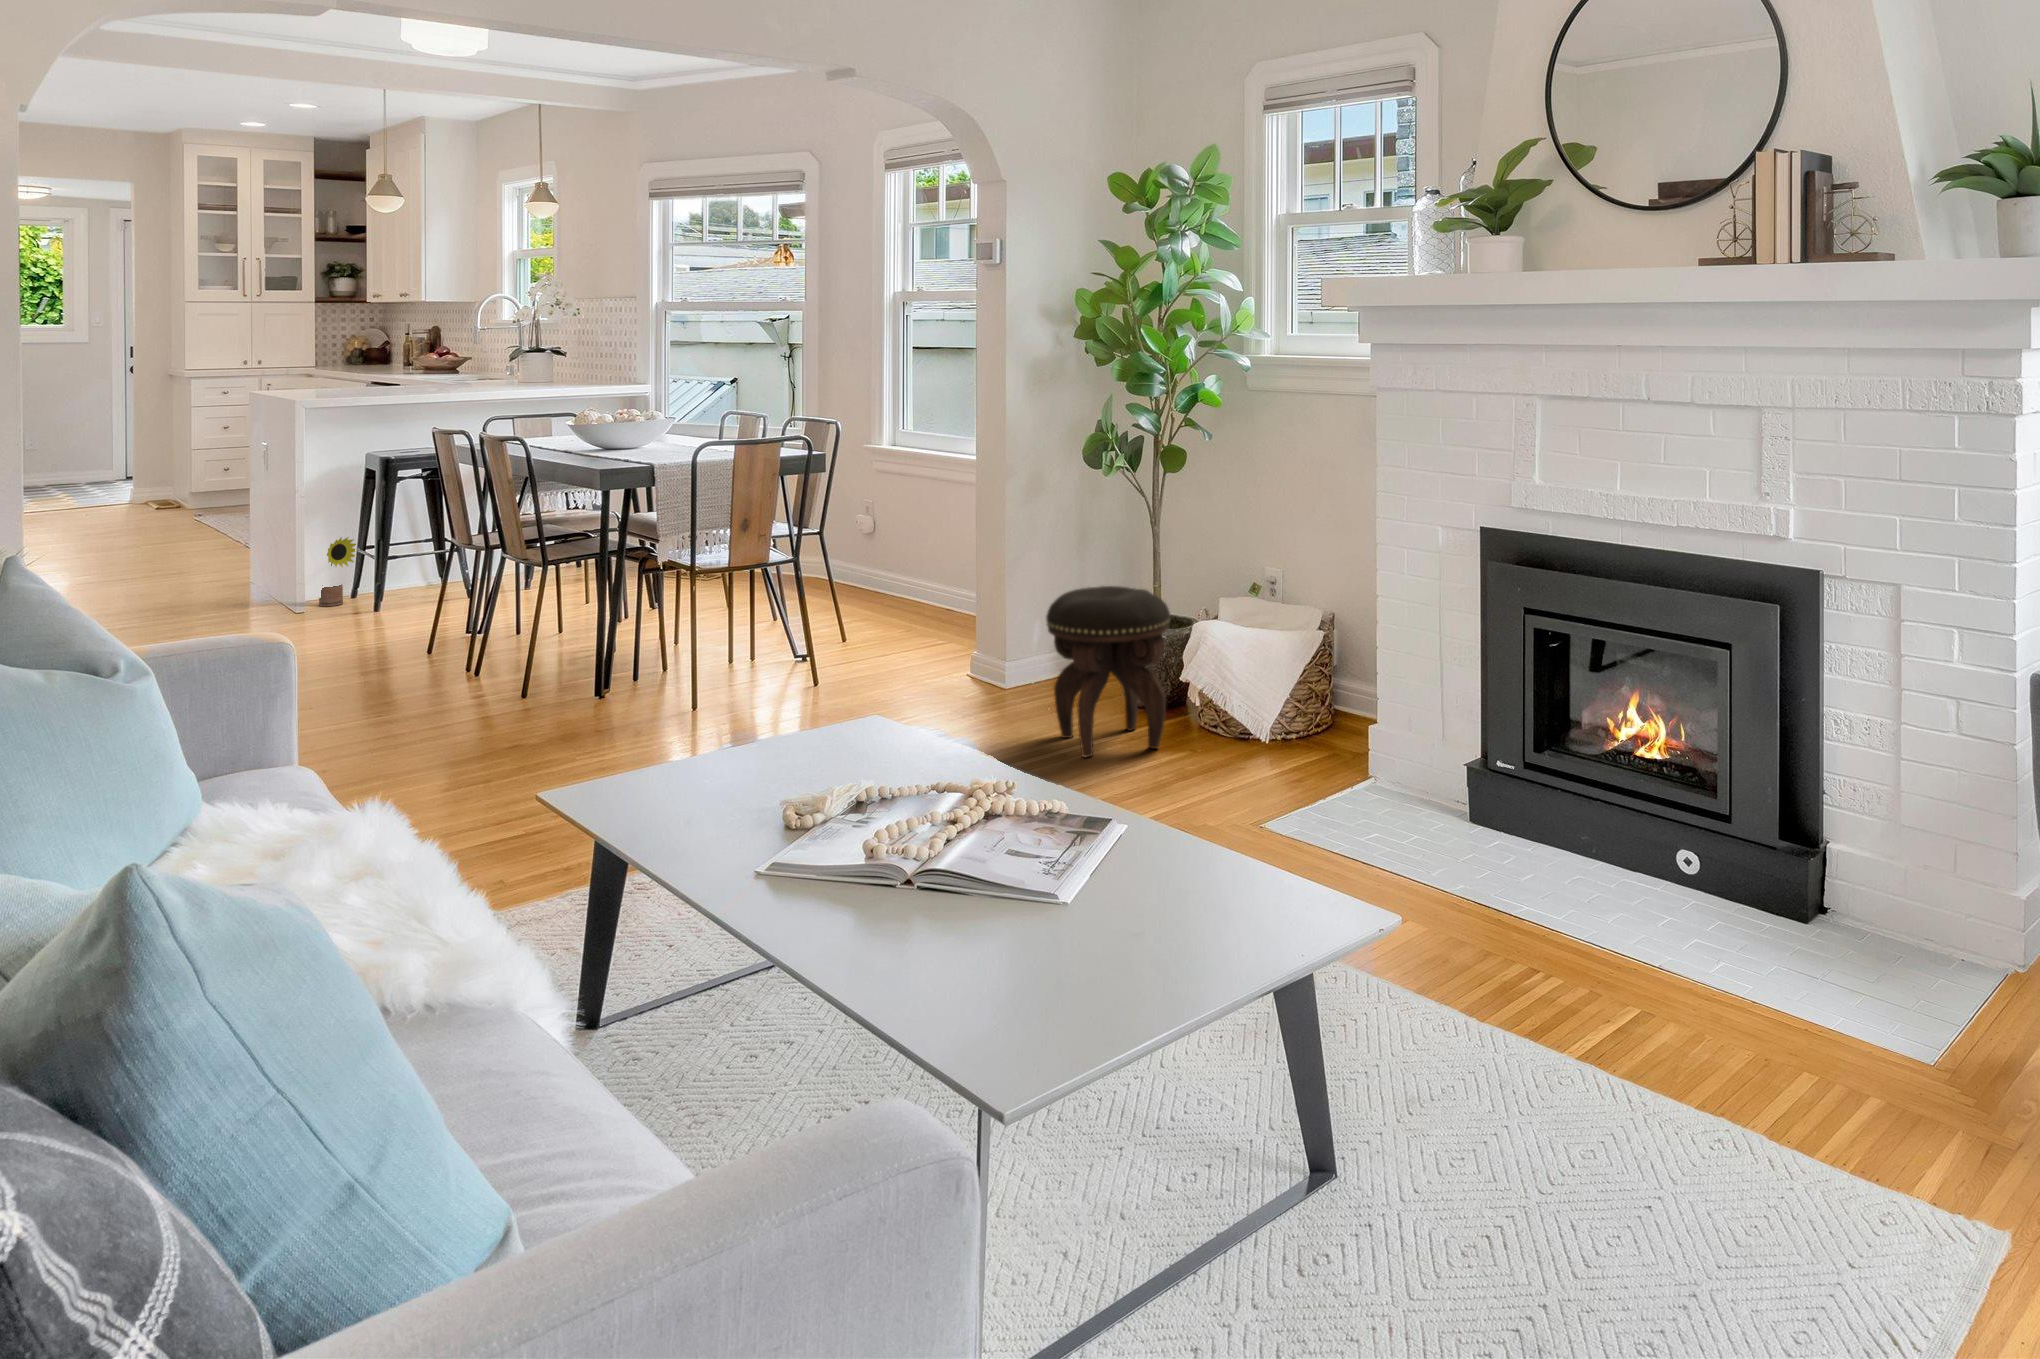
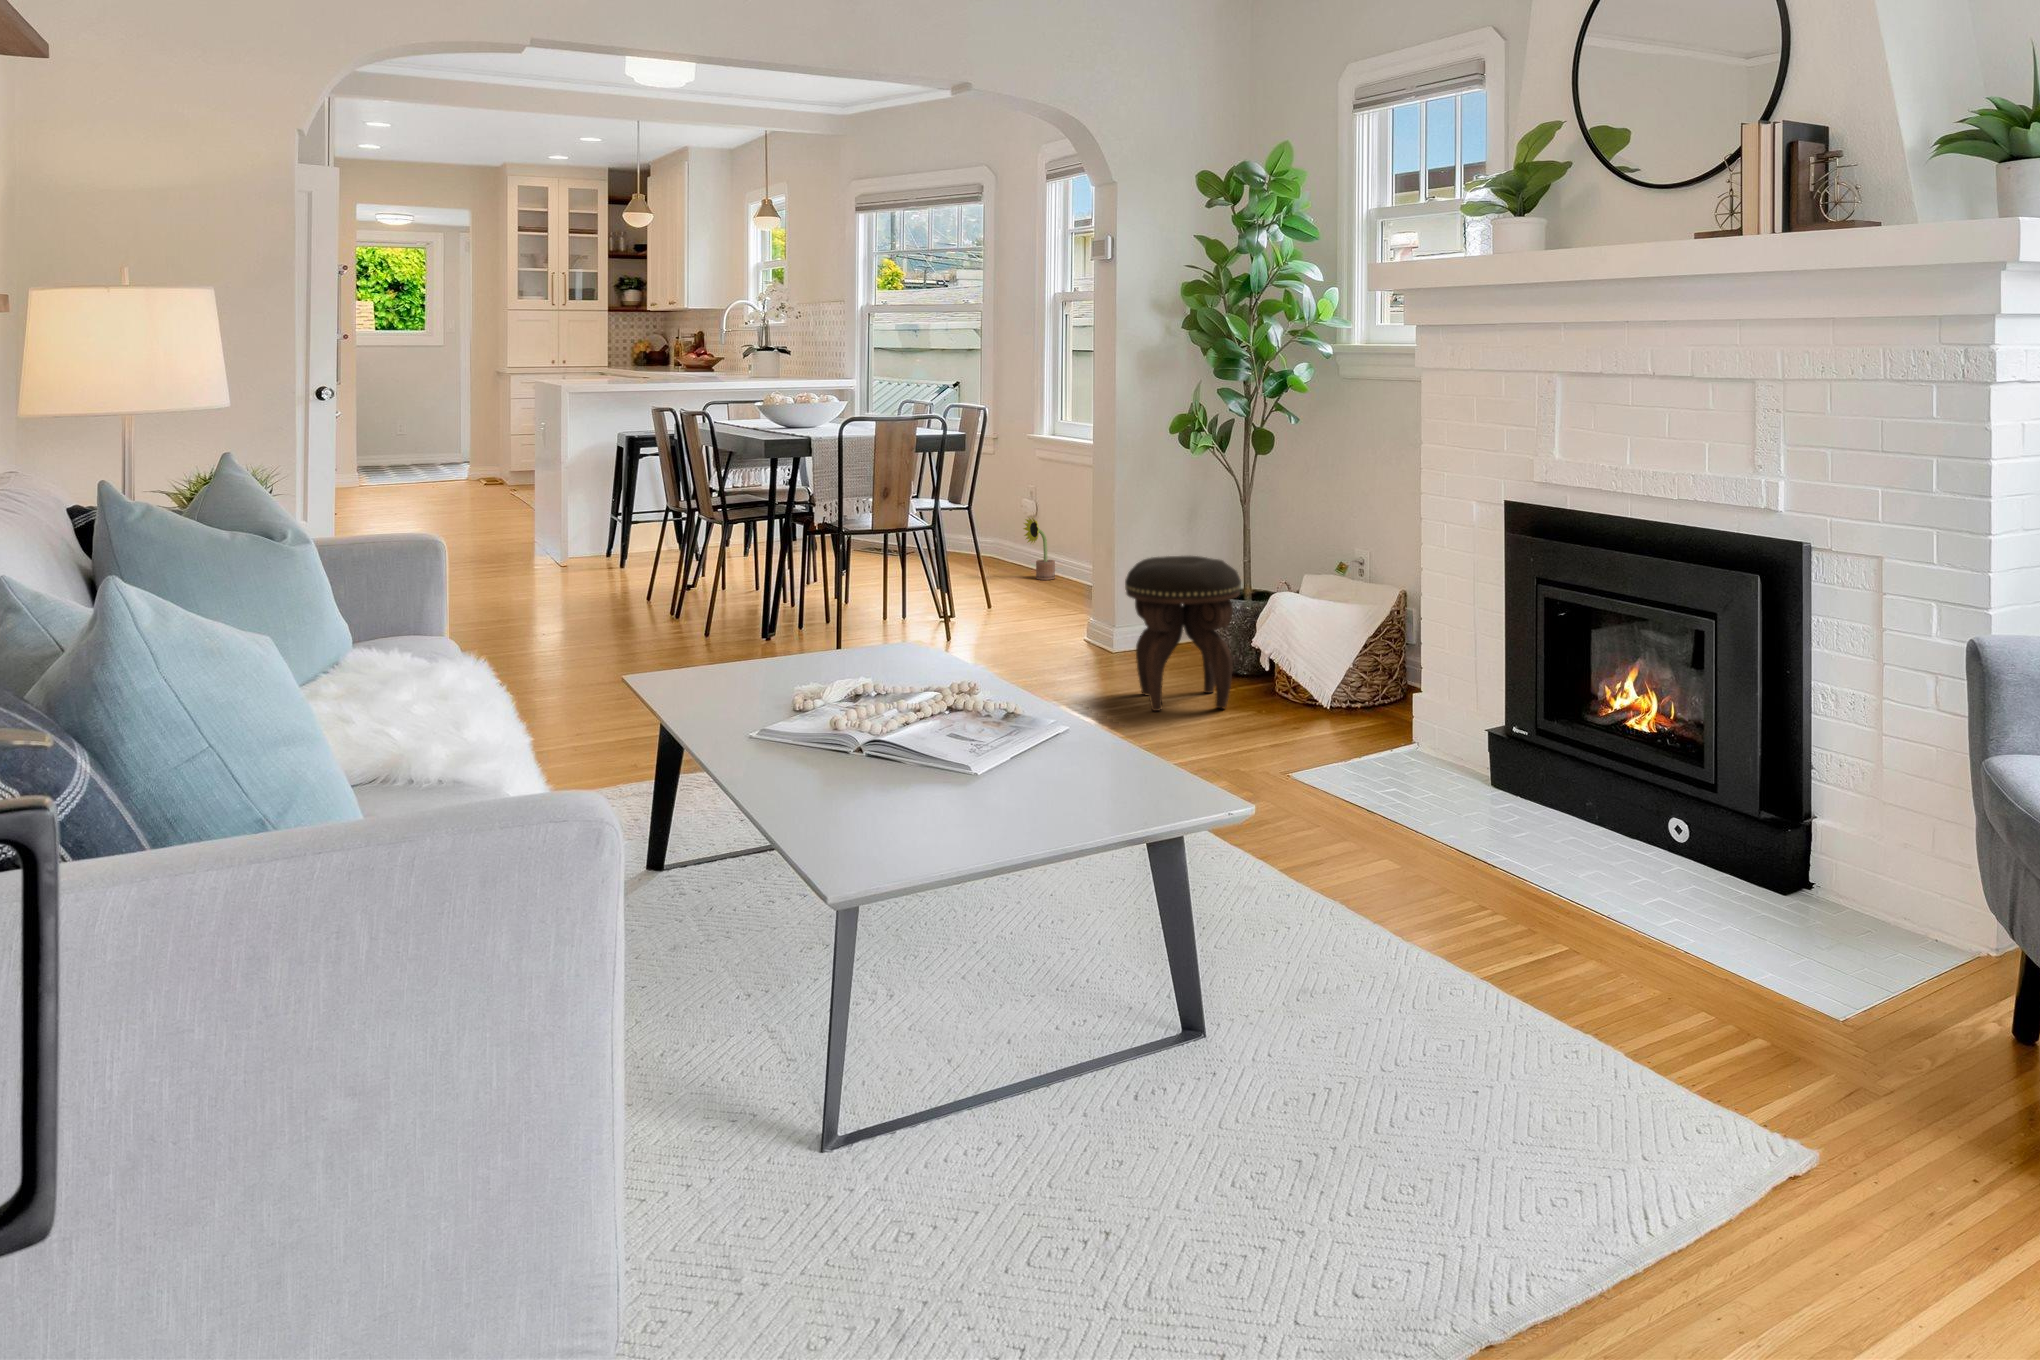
decorative plant: present [319,537,356,606] -> present [1023,517,1055,580]

